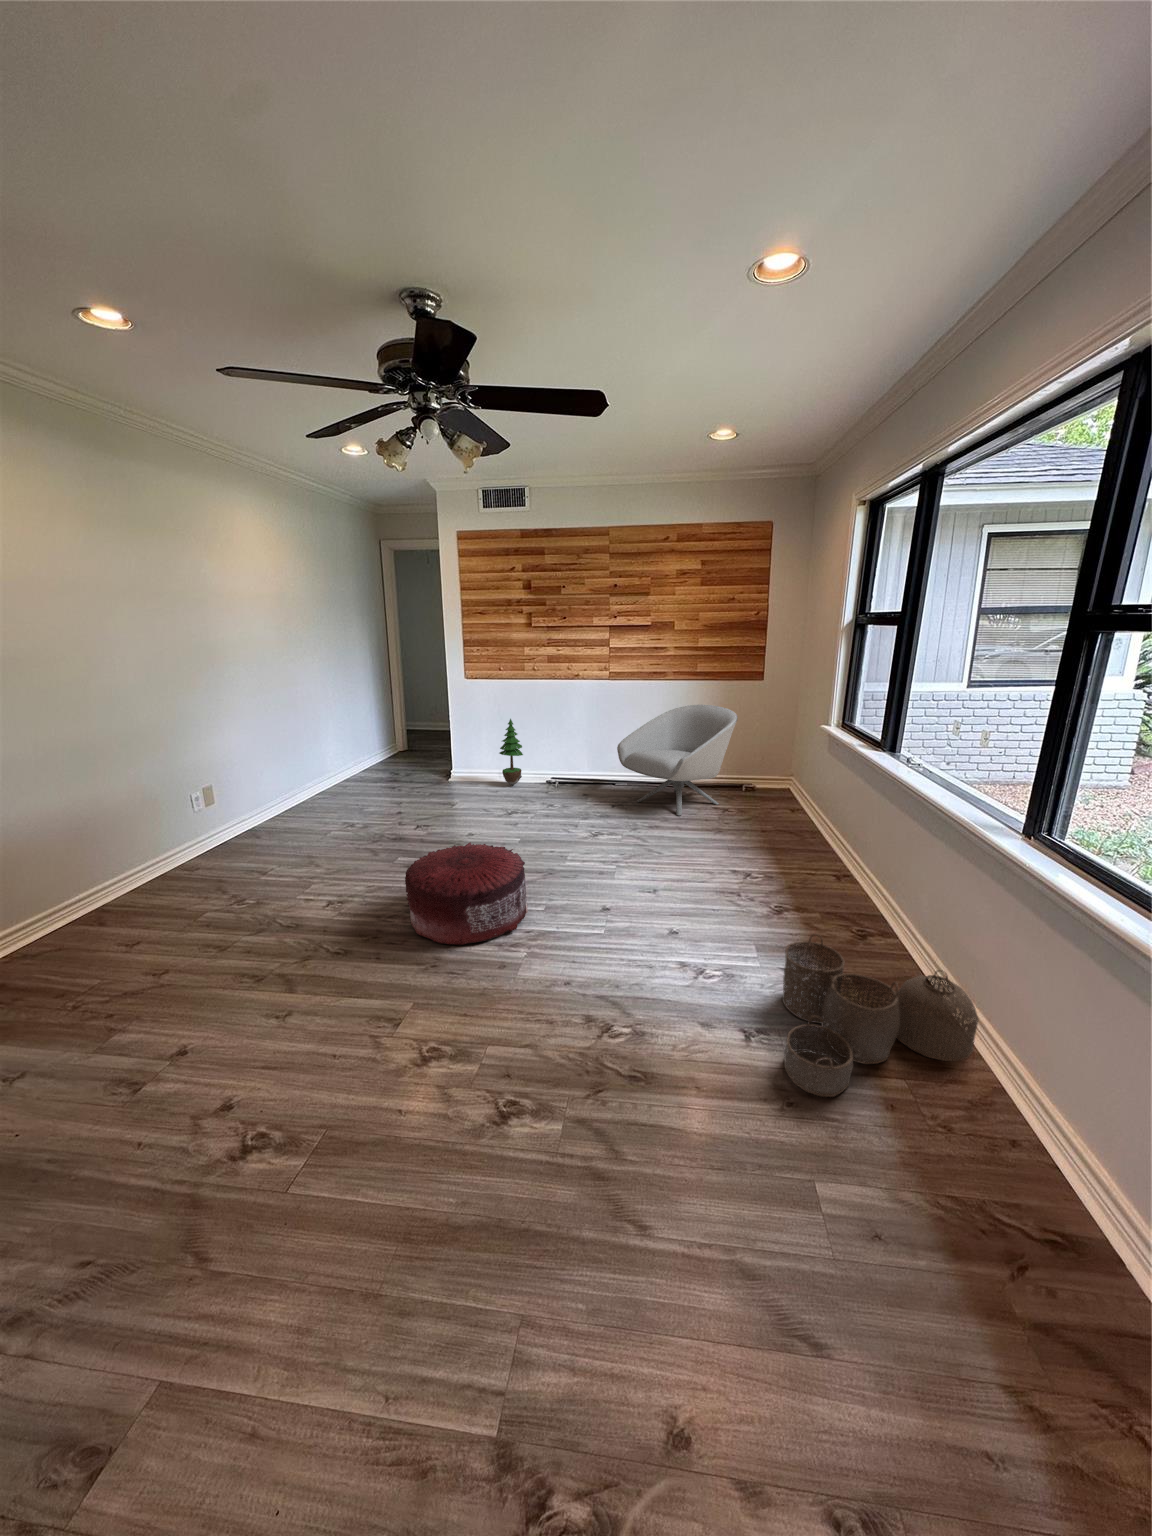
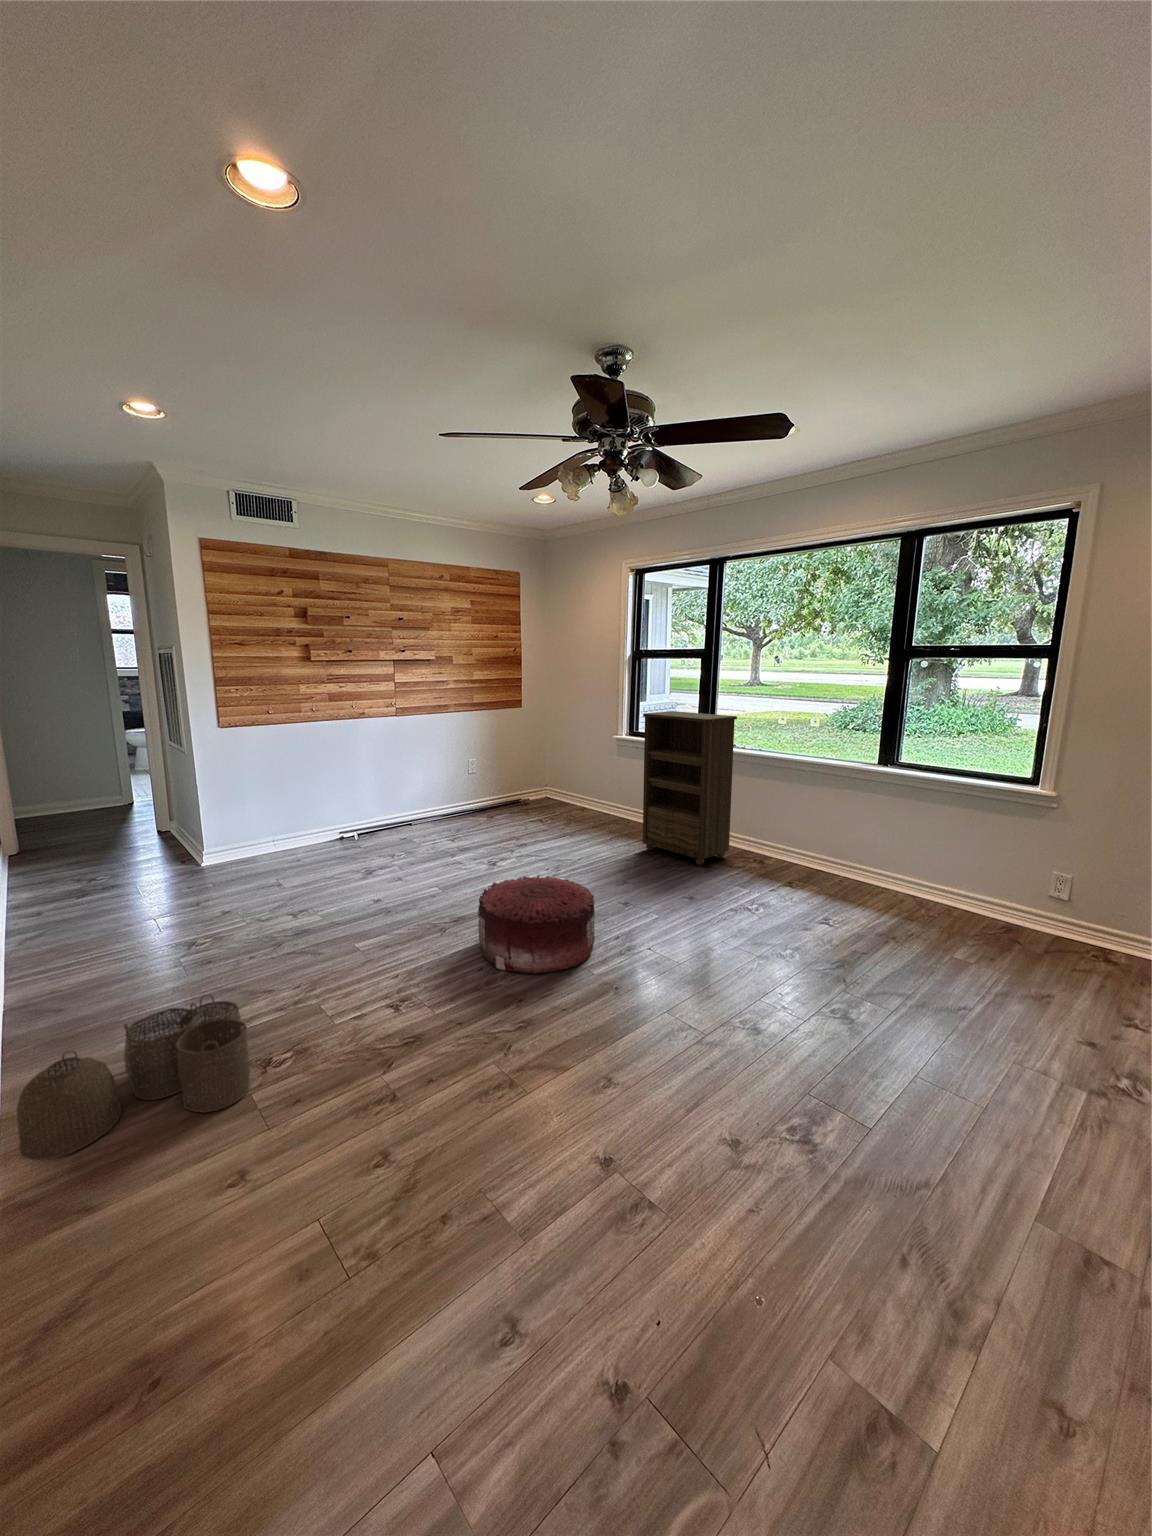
bookshelf: none [768,696,883,916] -> present [643,711,737,865]
armchair: present [617,705,738,816] -> none [440,733,538,835]
potted tree: present [499,719,523,786] -> none [283,771,316,853]
woven basket: present [782,934,978,1097] -> present [17,995,251,1160]

